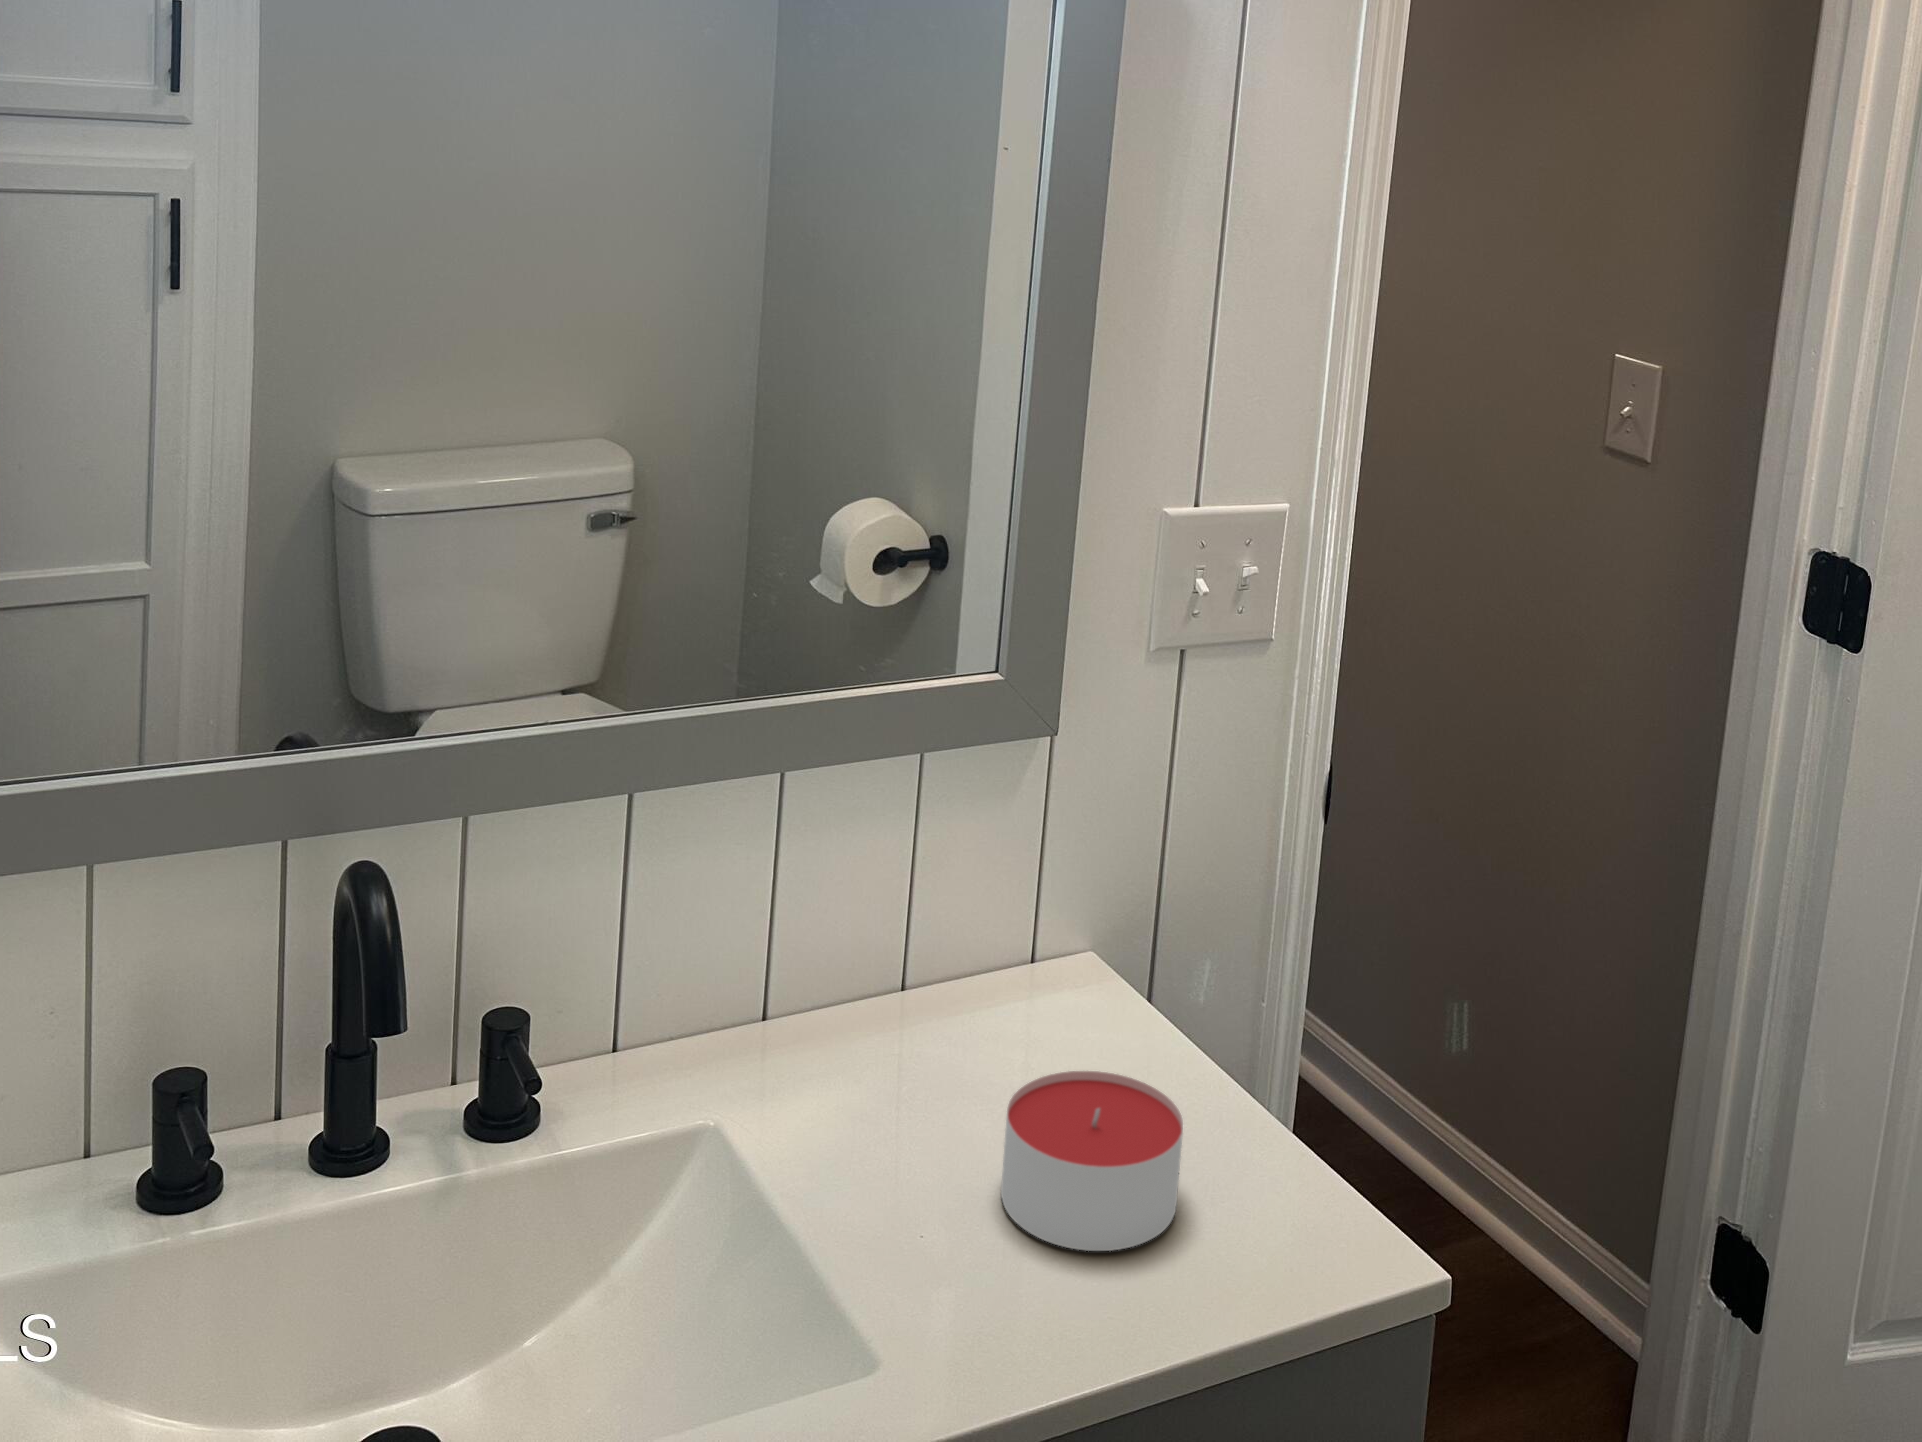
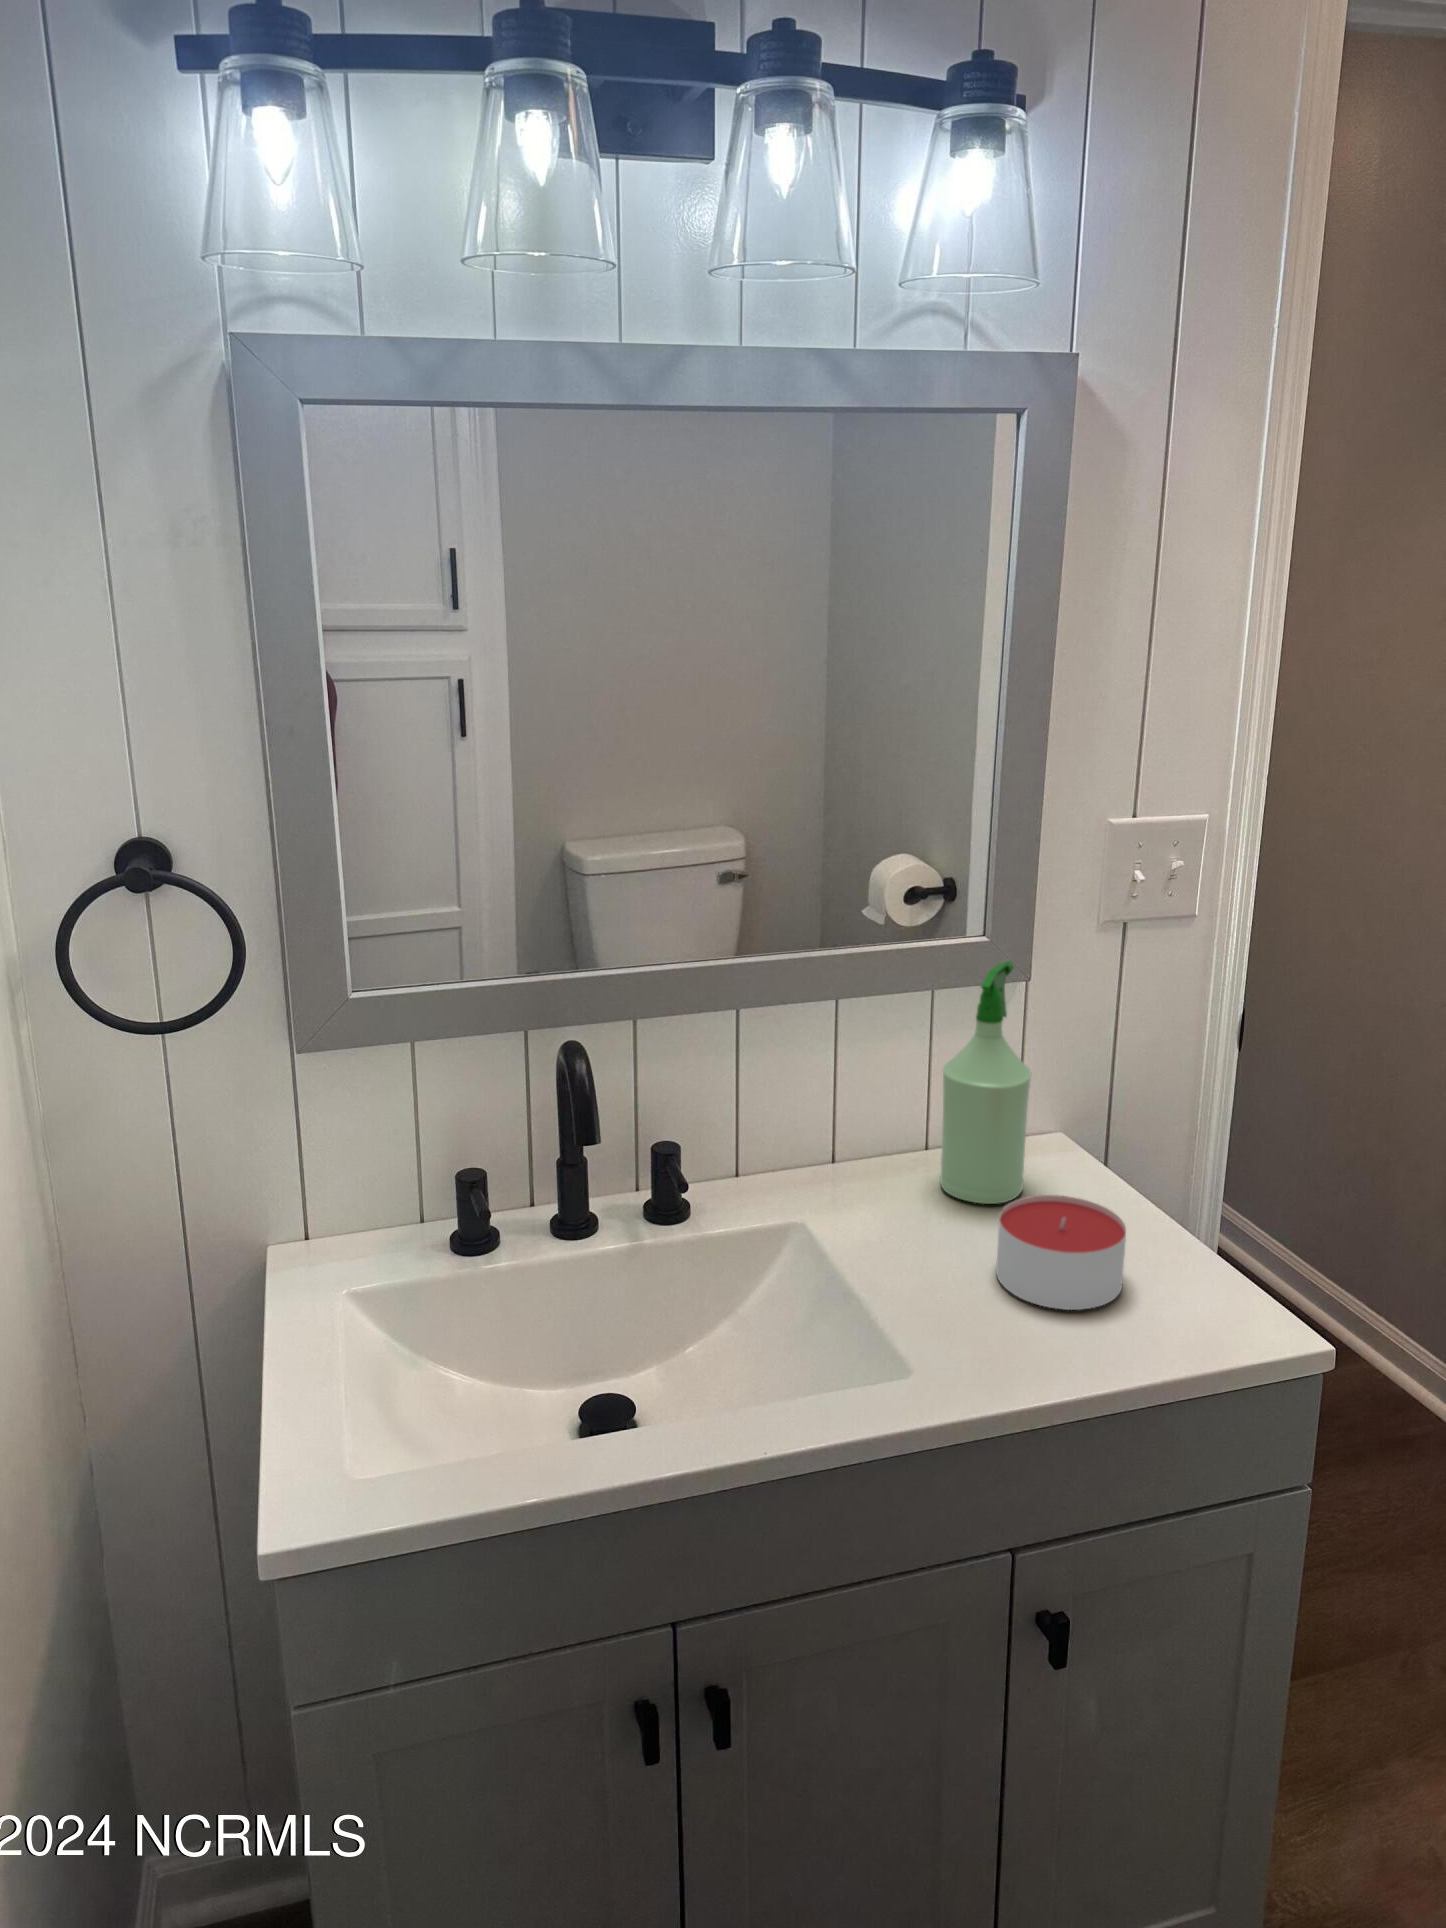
spray bottle: none [923,719,1055,1079] -> present [940,961,1032,1204]

